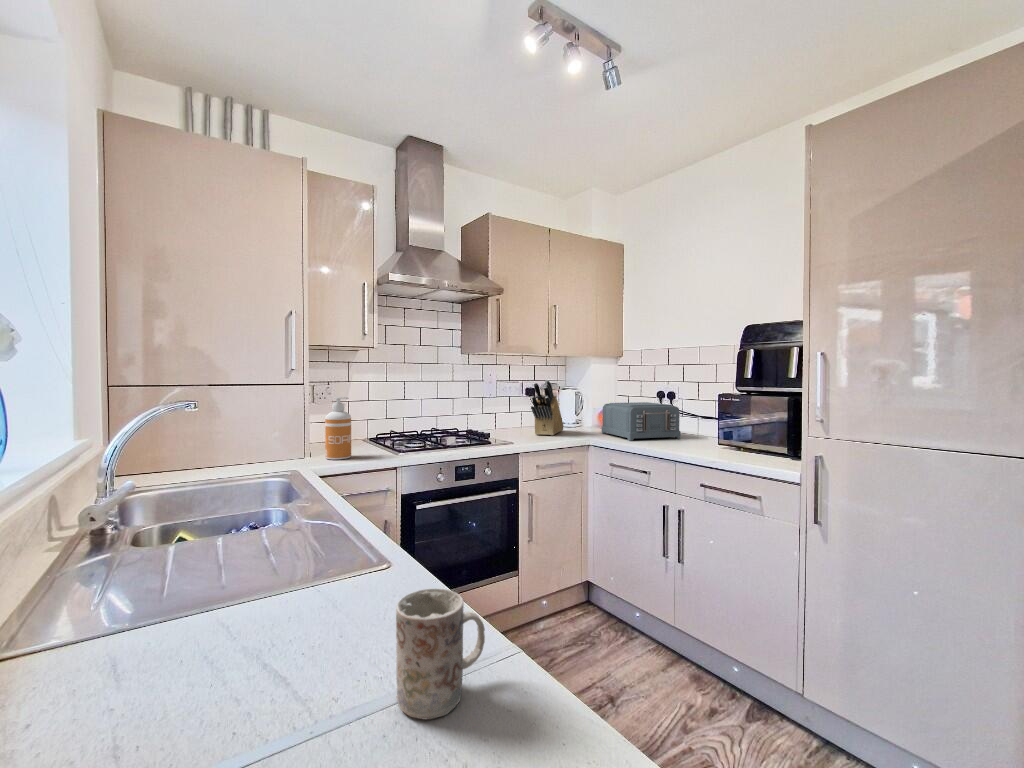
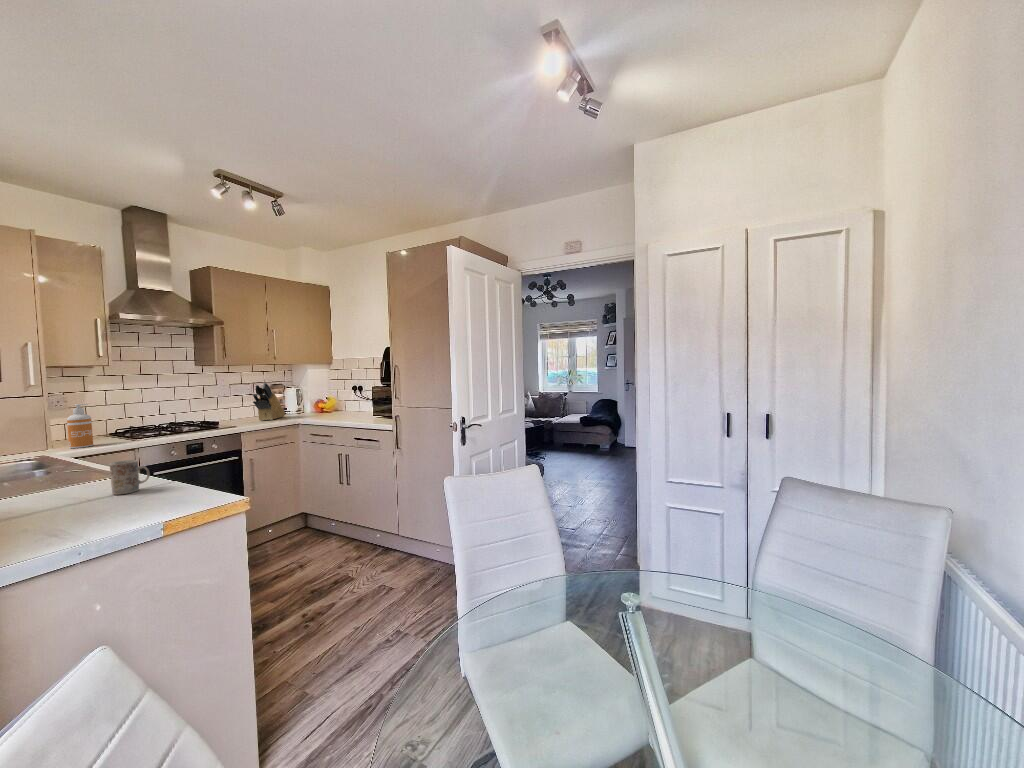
toaster: present [602,402,681,440] -> none [311,393,360,418]

